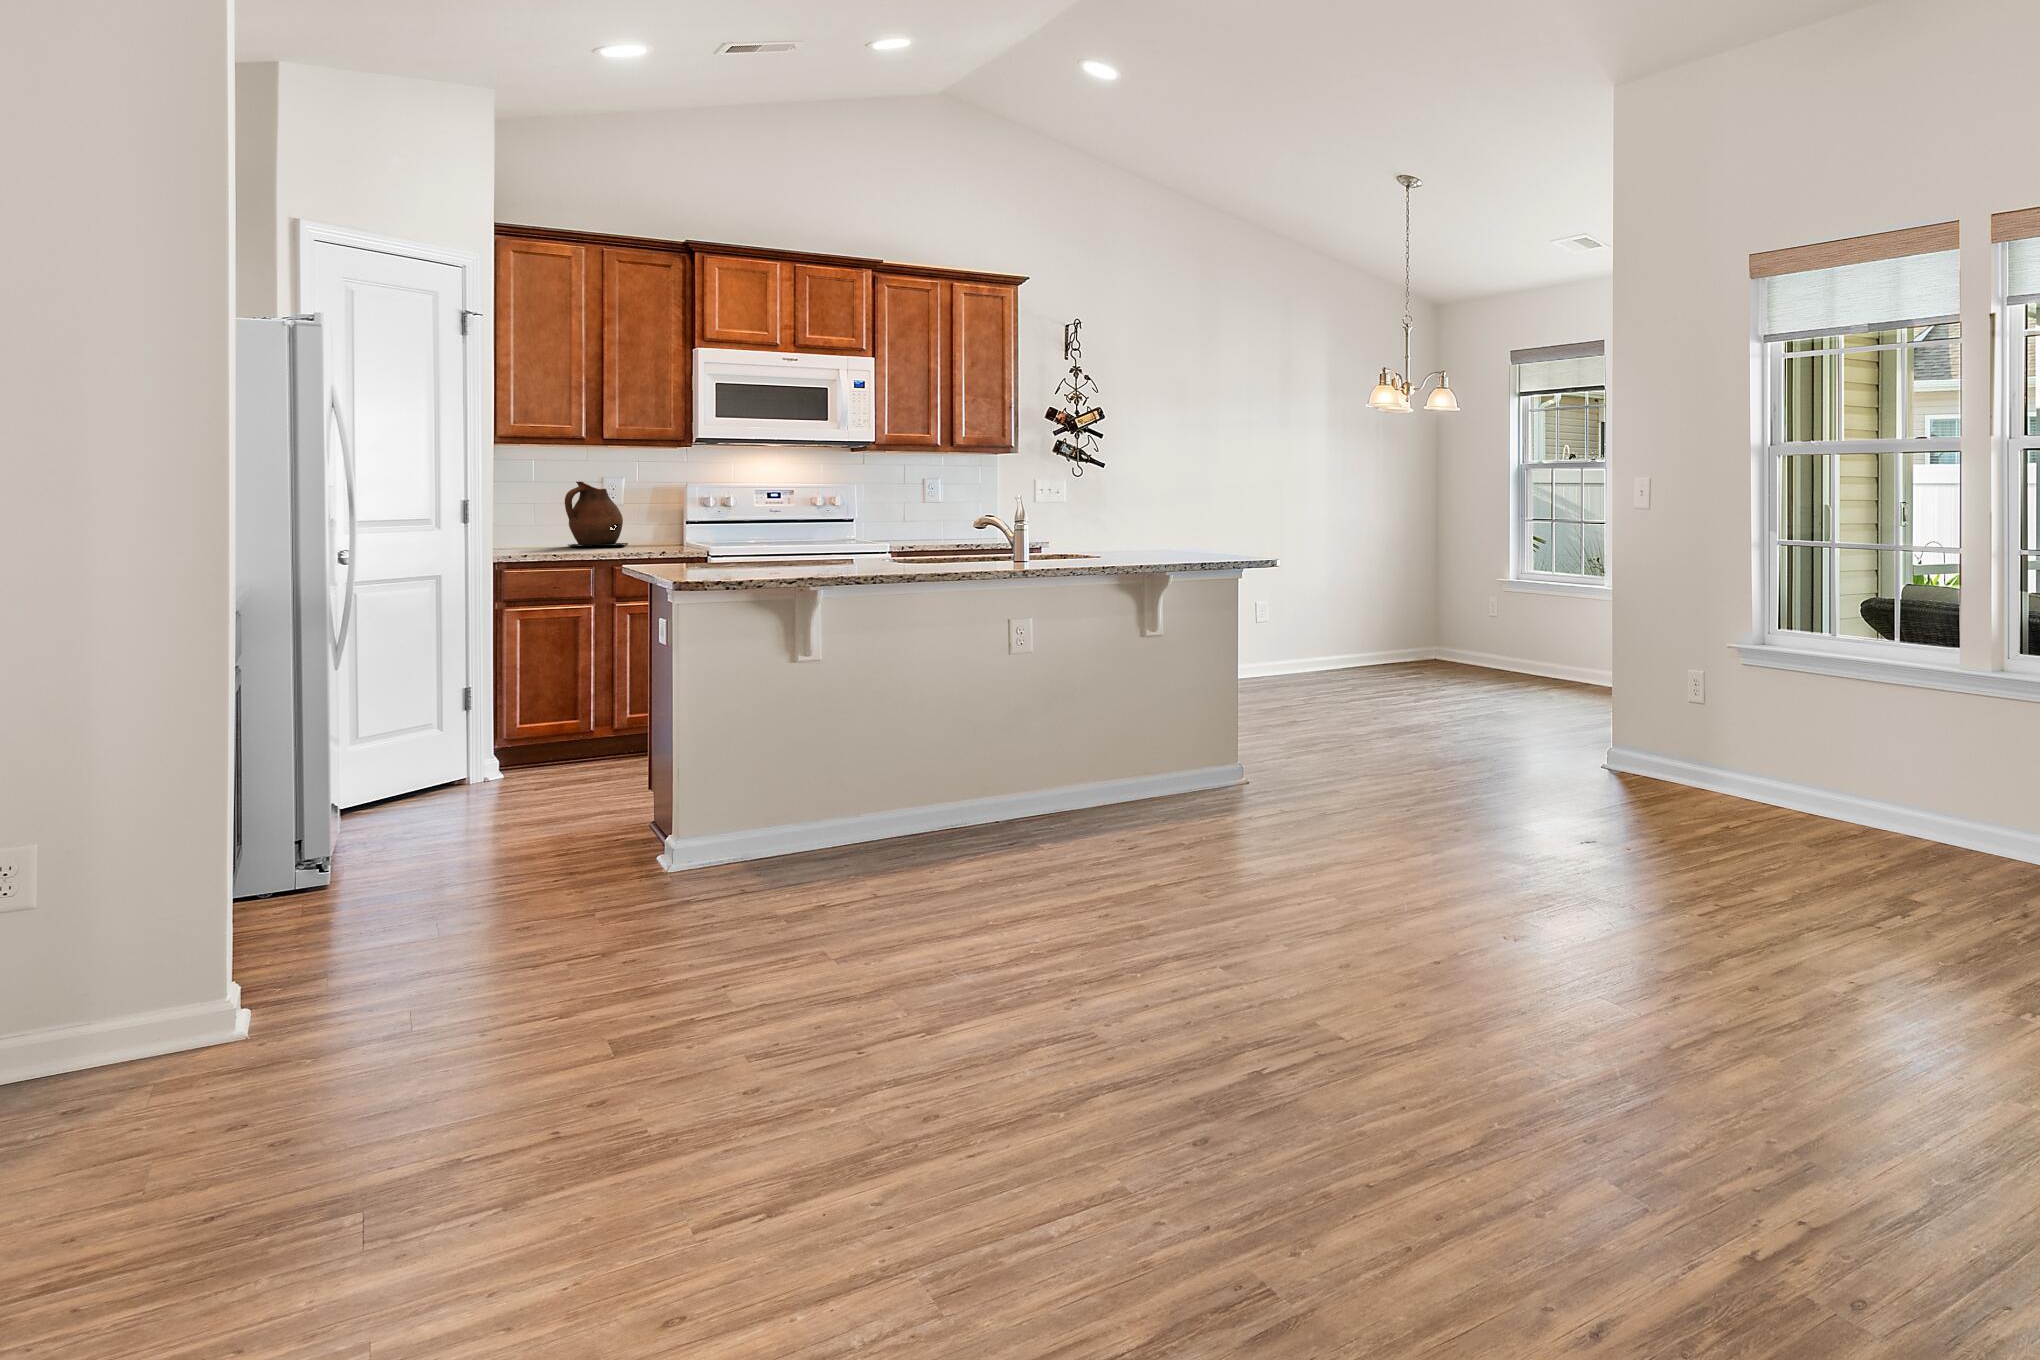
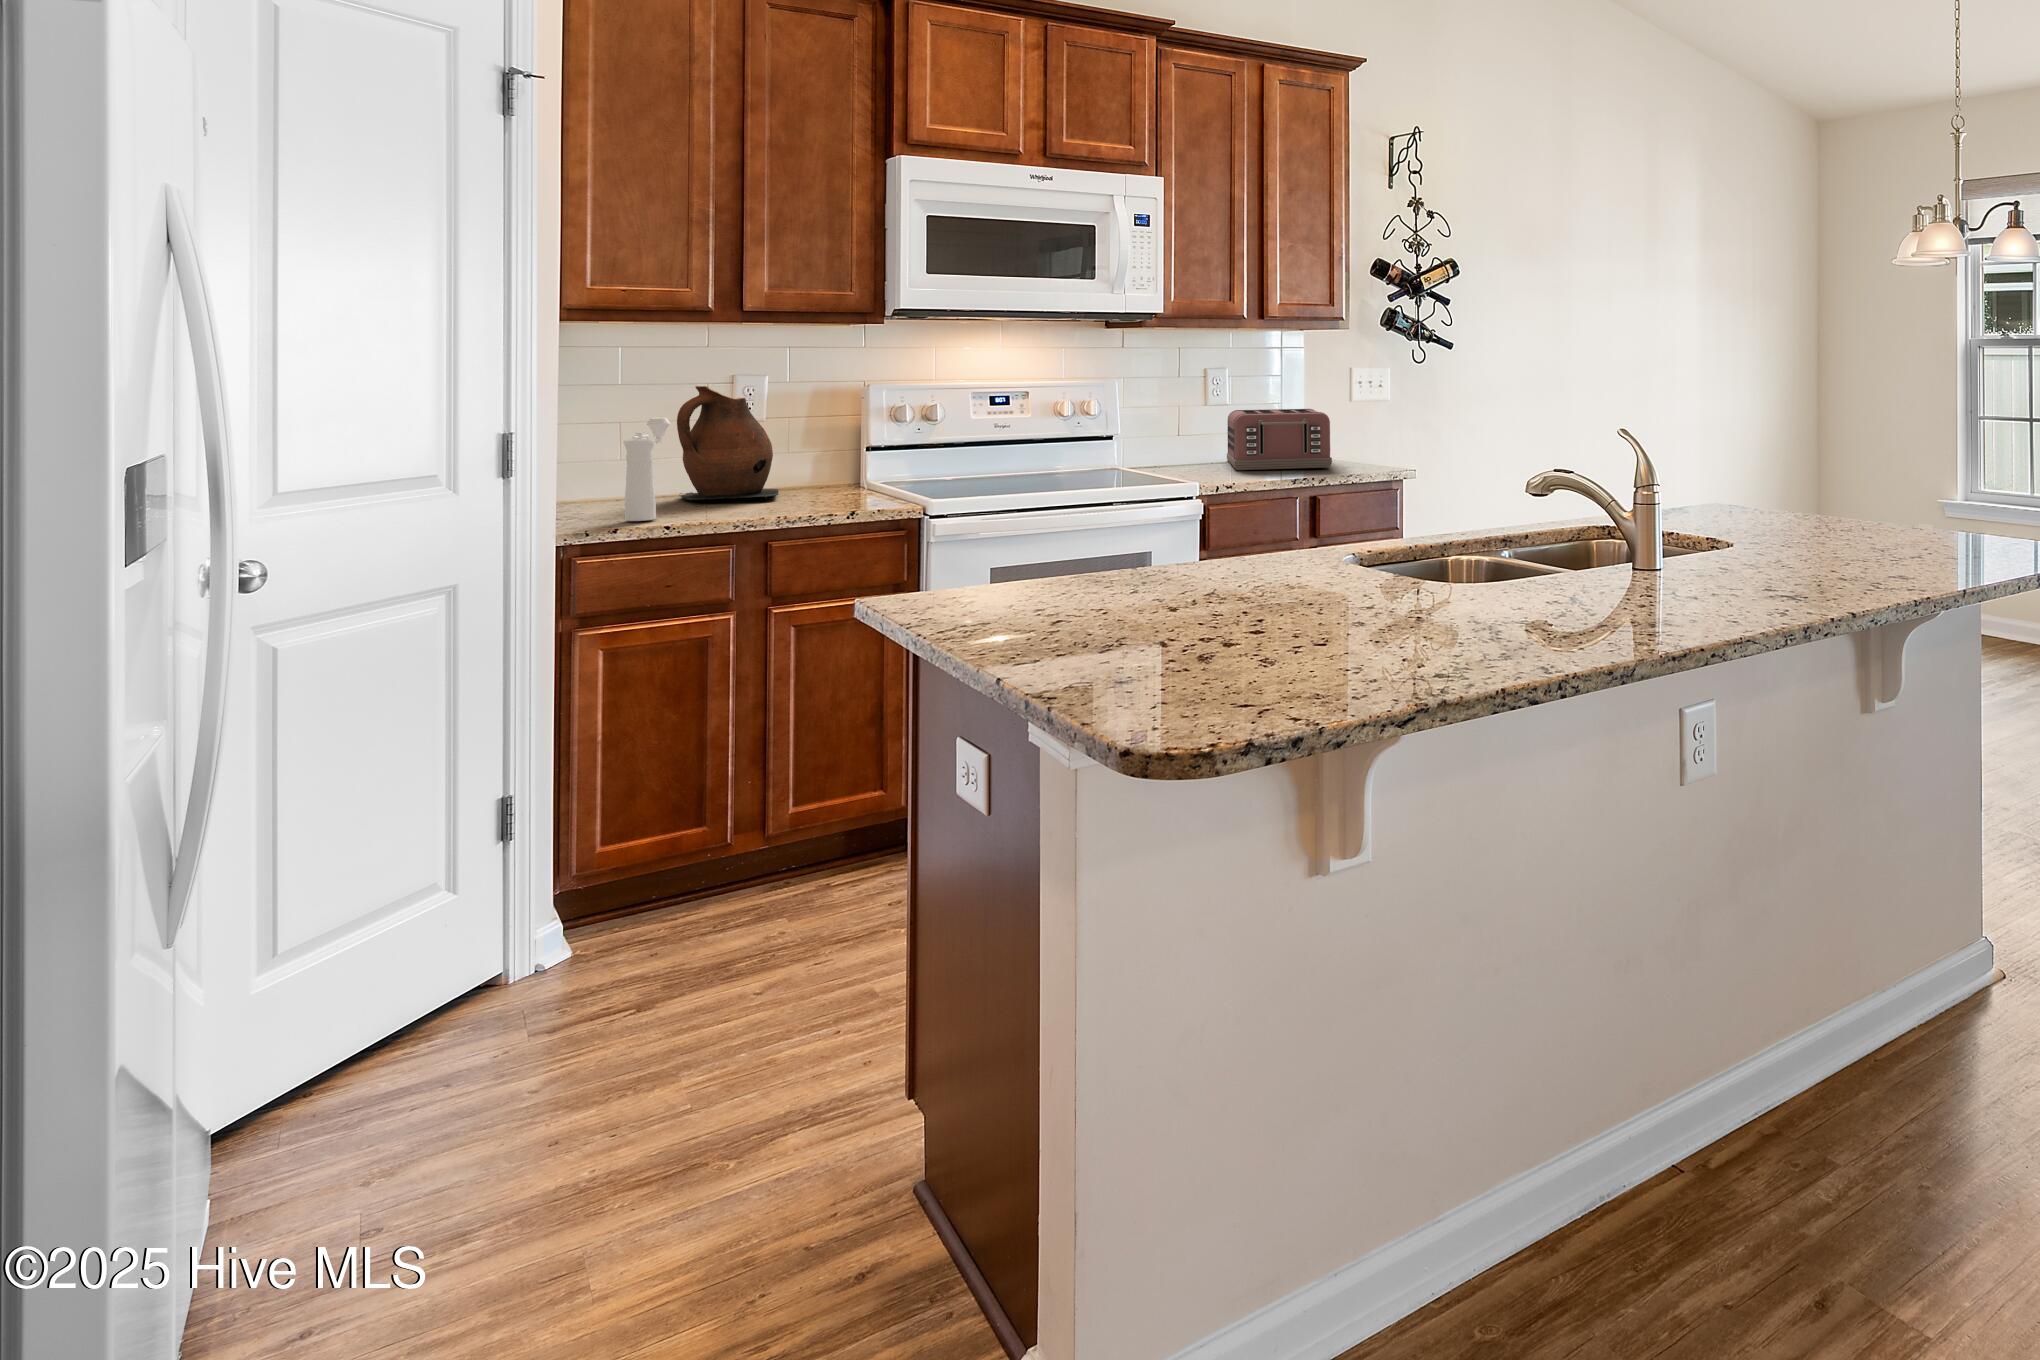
pepper mill: none [531,498,559,553] -> present [624,418,670,521]
toaster: none [928,503,997,539] -> present [1227,409,1332,470]

